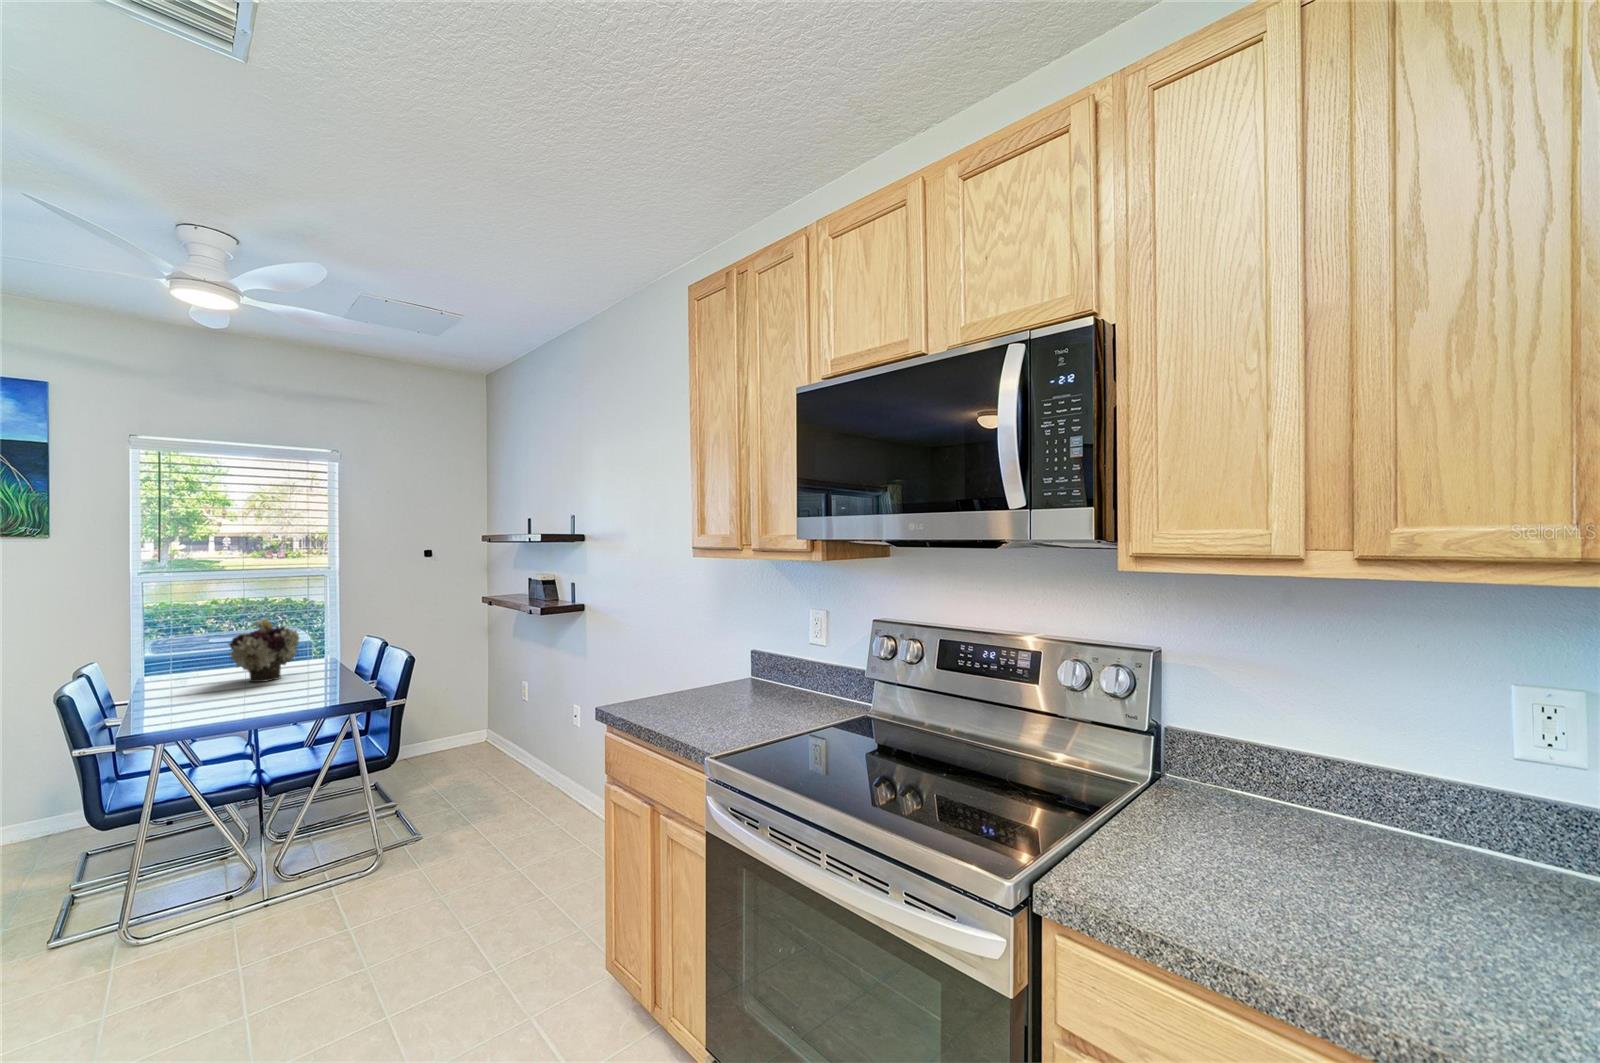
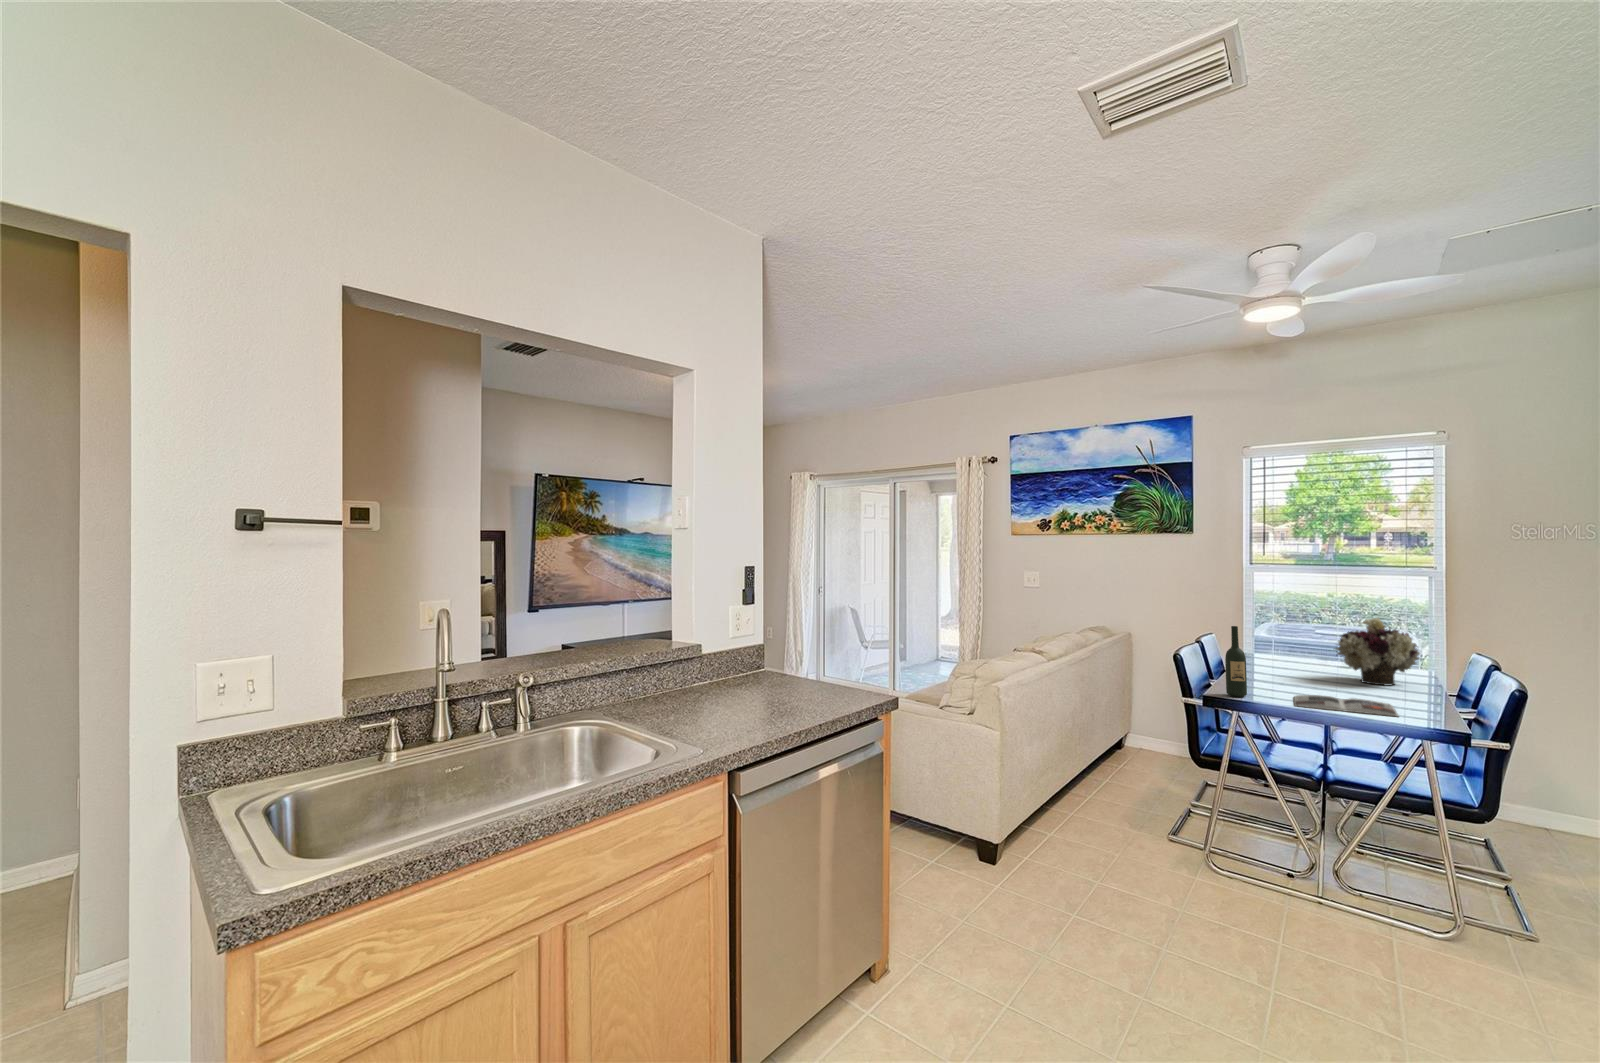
wine bottle: none [168,643,196,726] -> present [1225,626,1247,697]
magazine: none [237,690,349,714] -> present [1294,695,1398,717]

